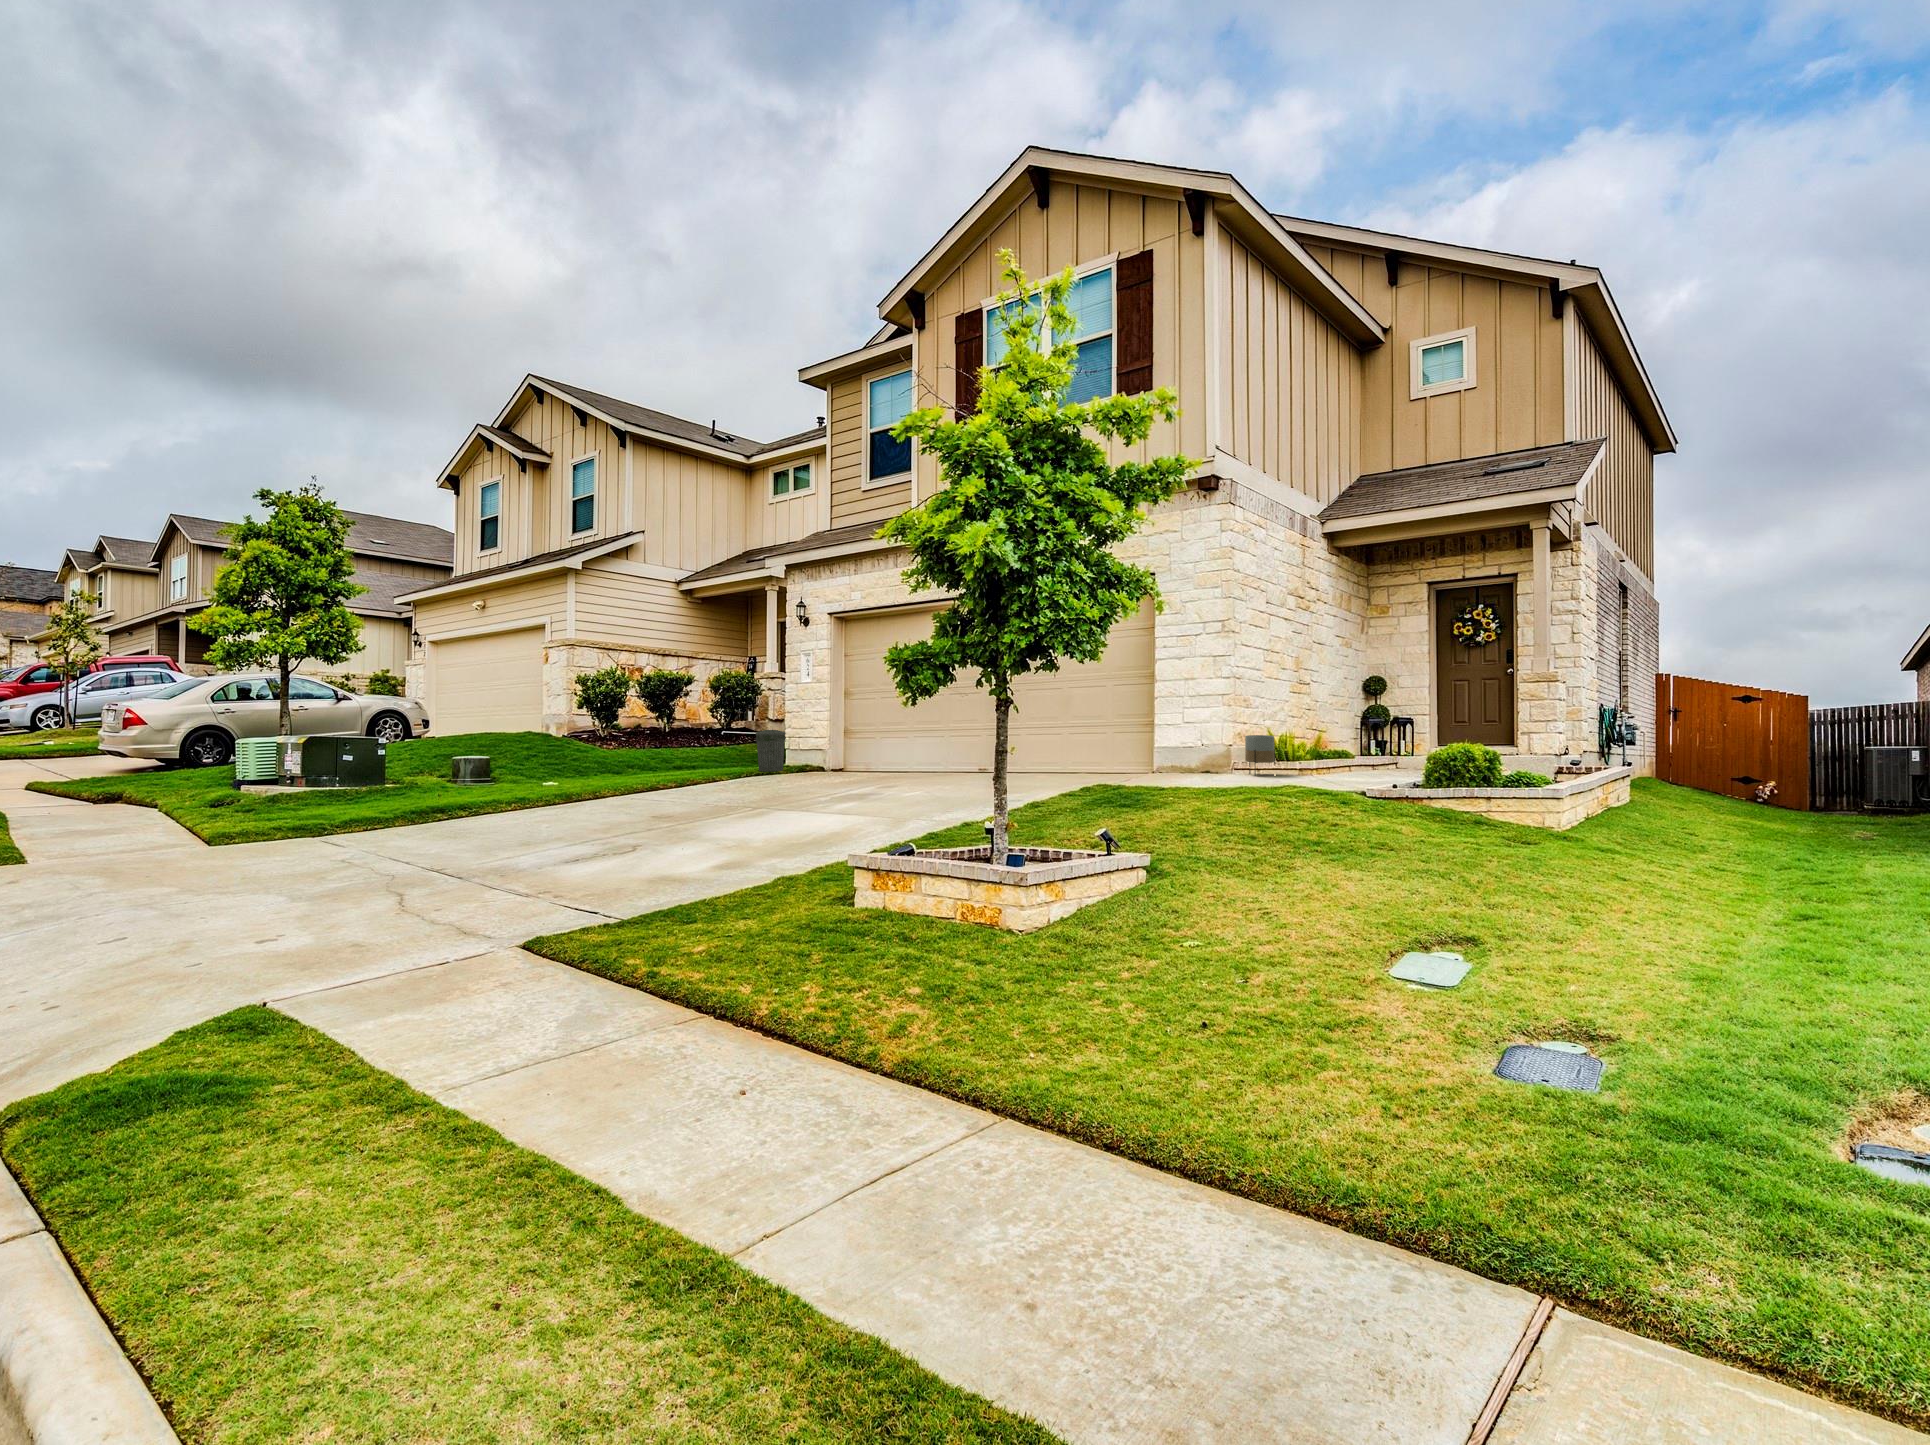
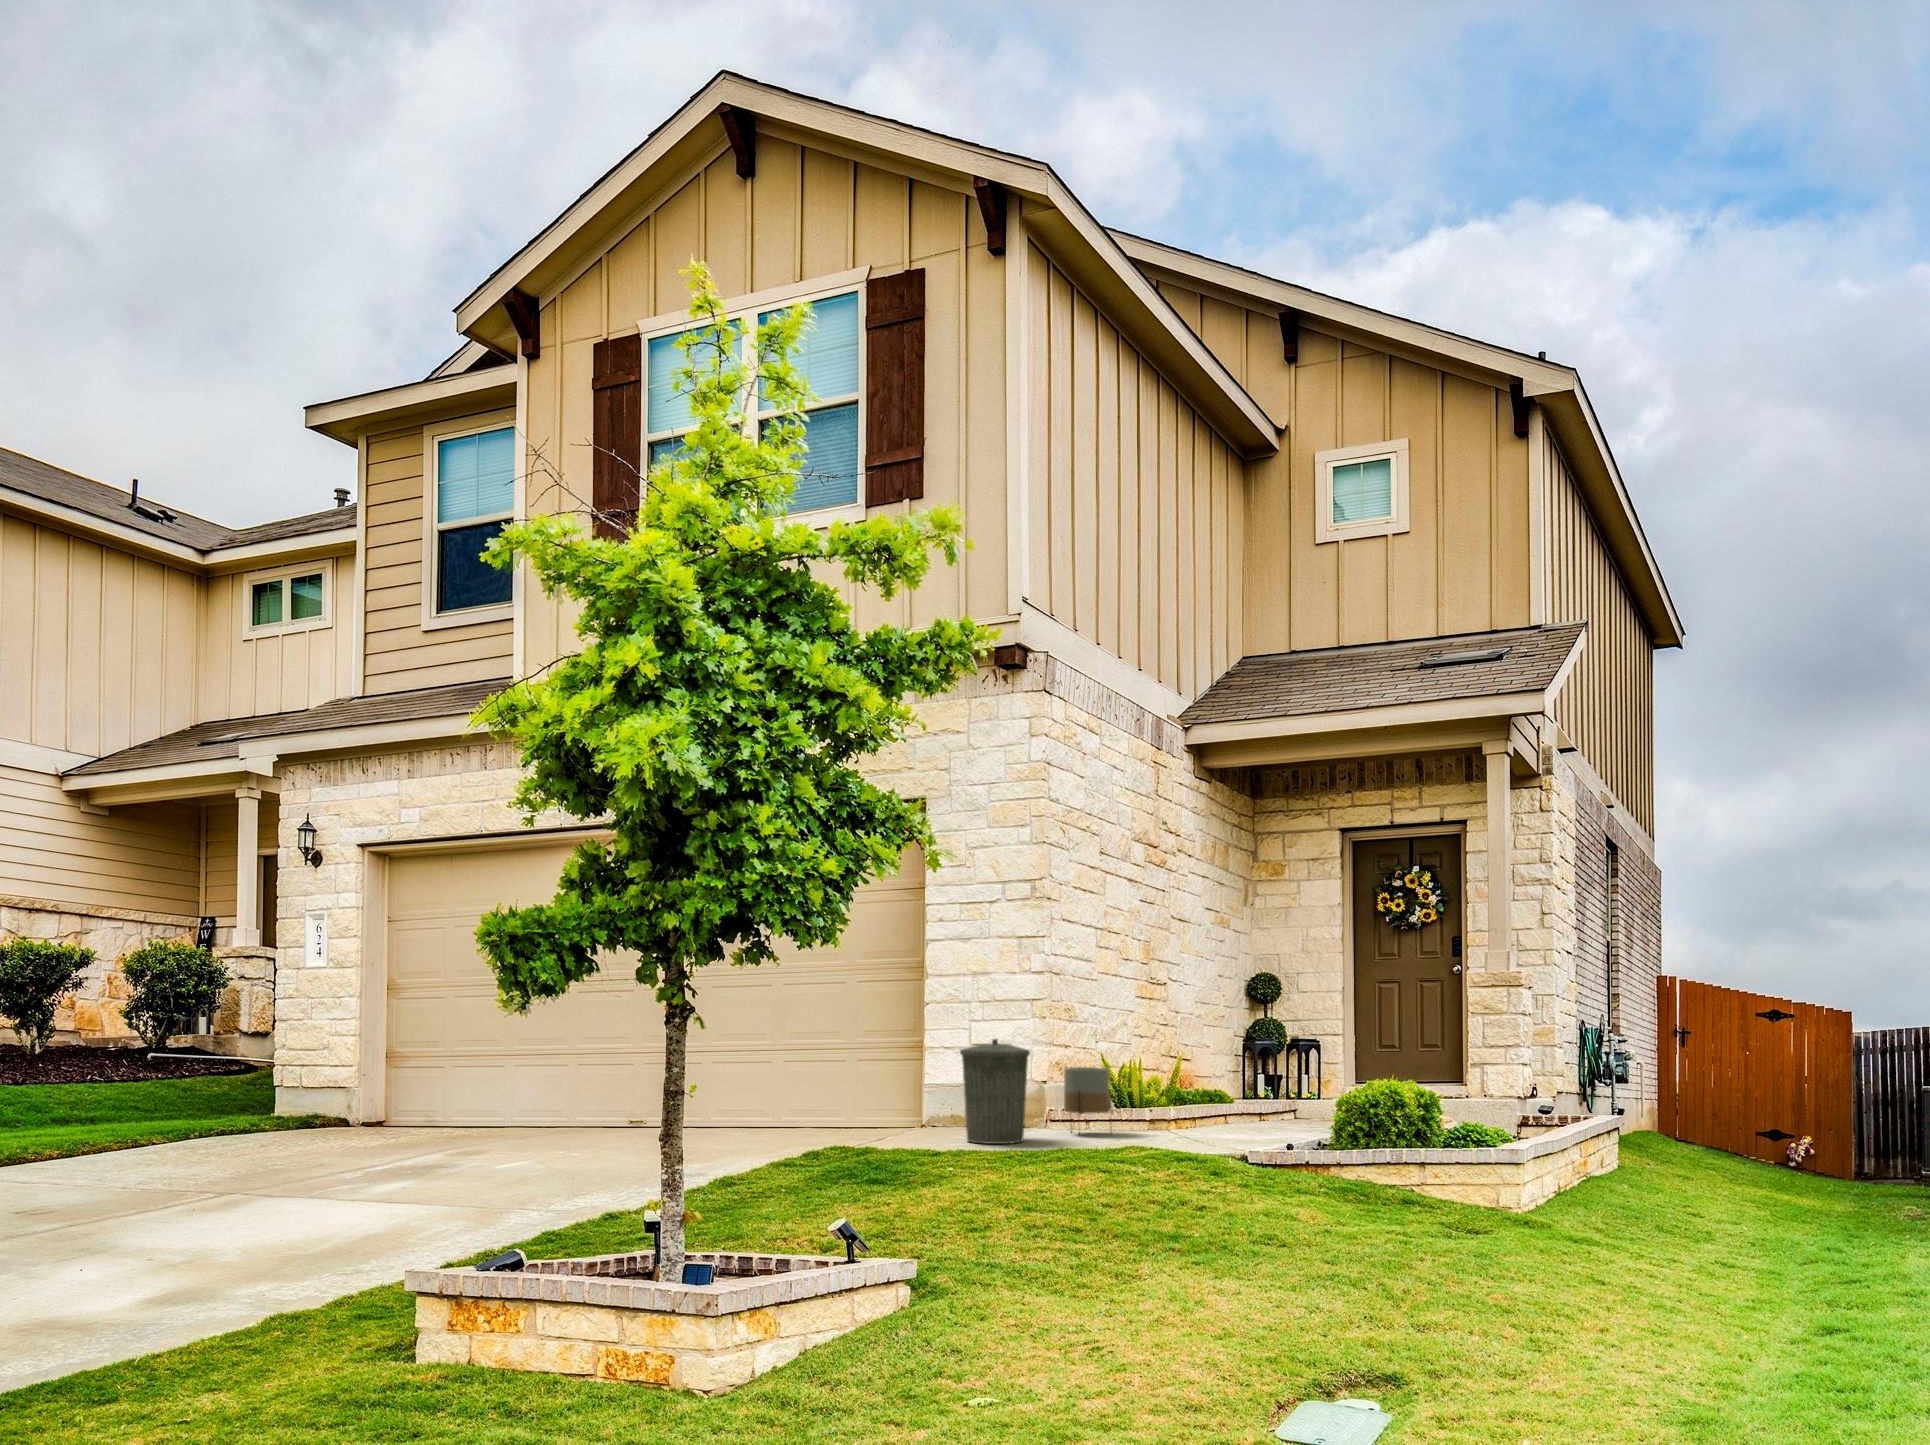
trash can: present [756,730,786,771] -> present [960,1039,1030,1144]

